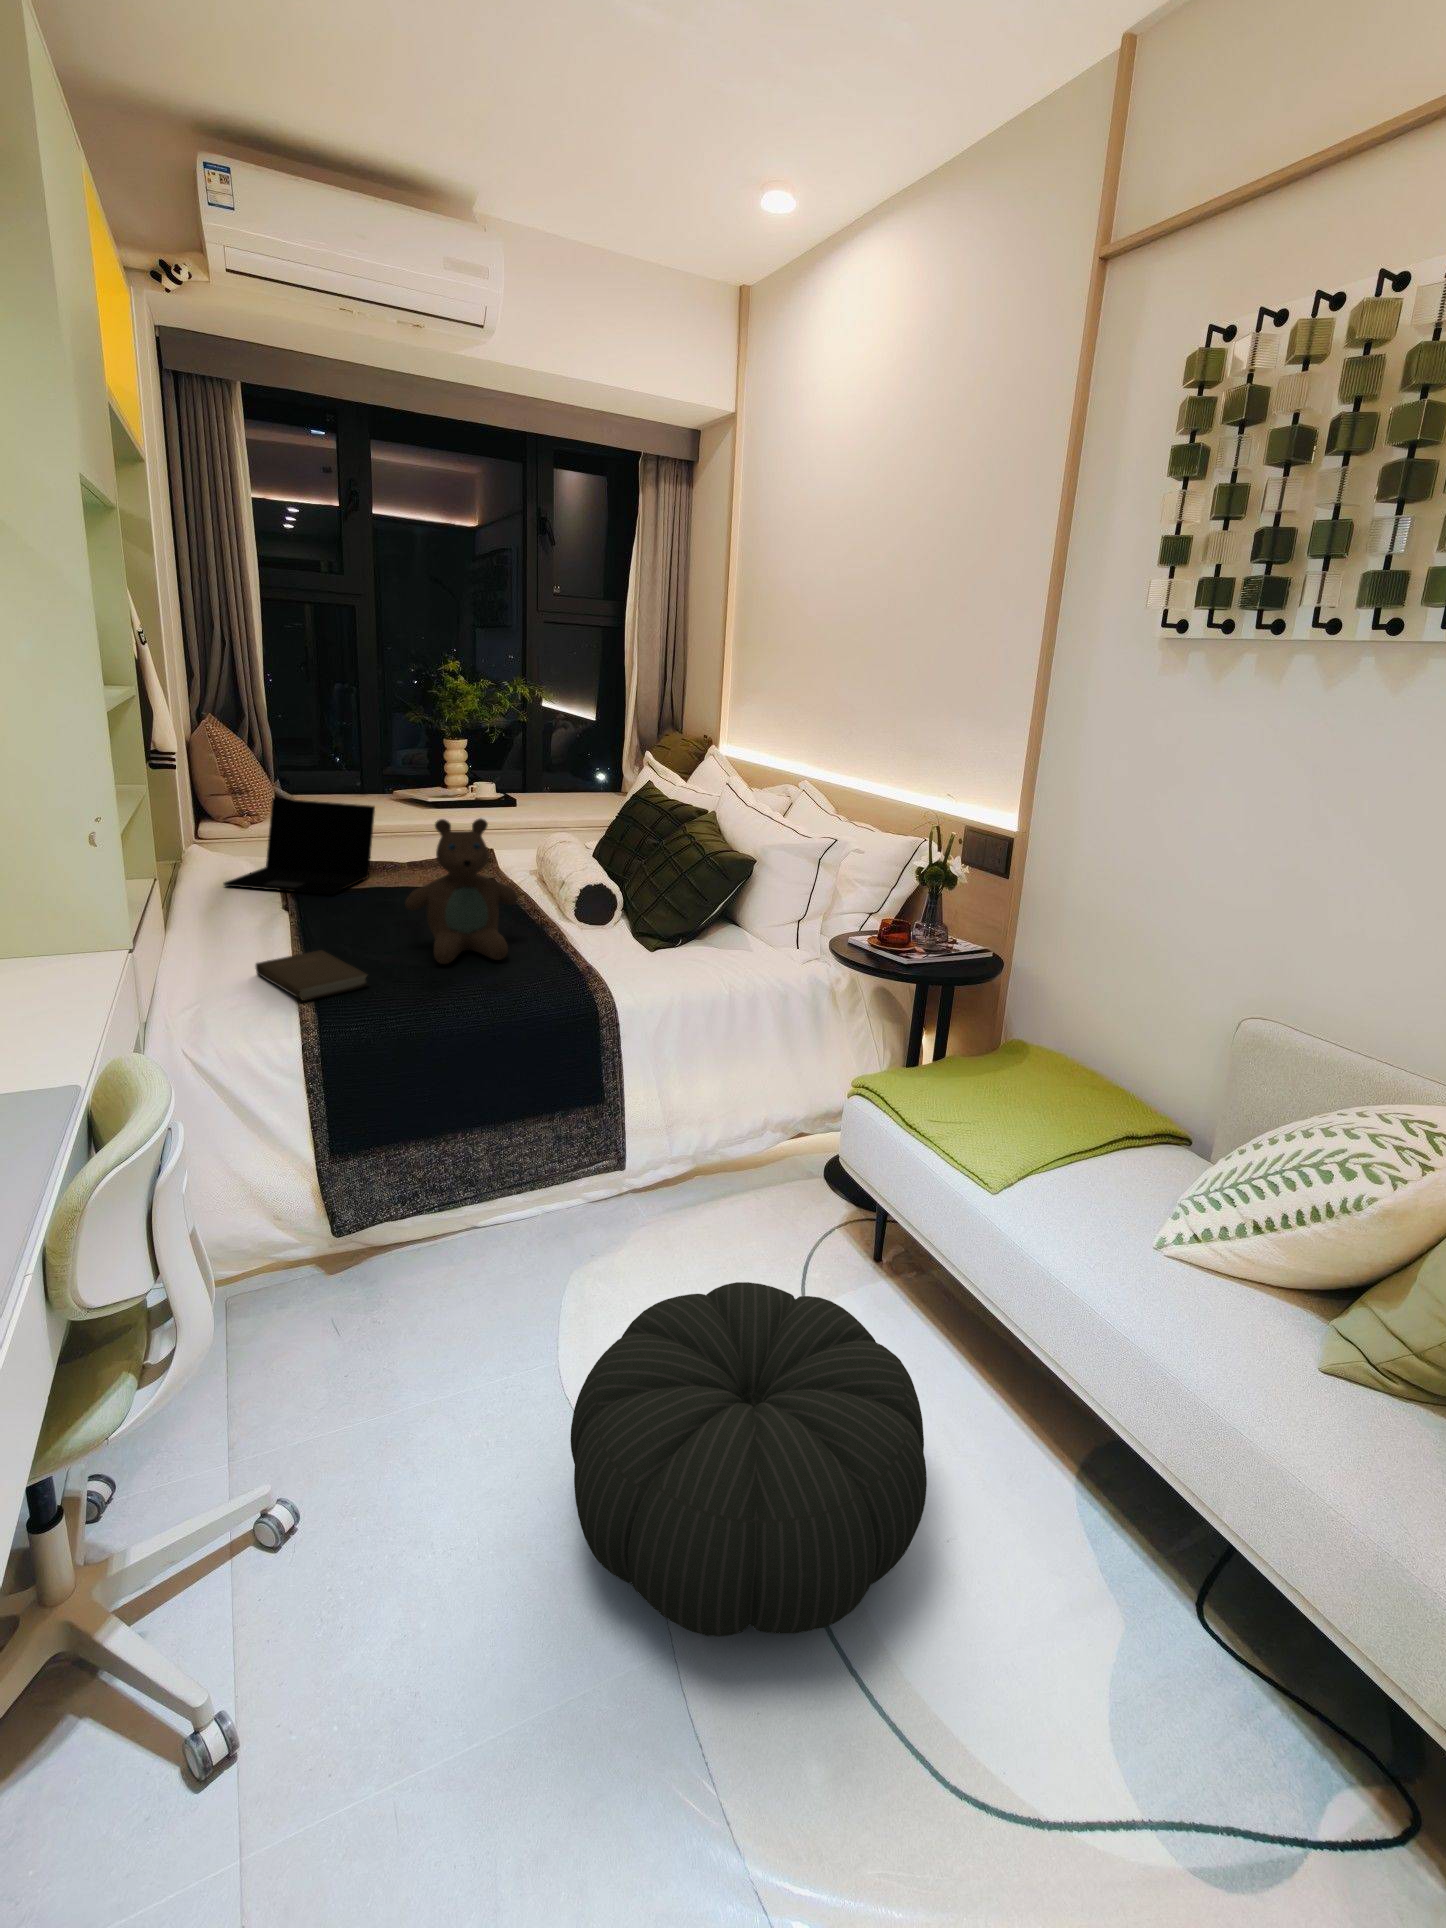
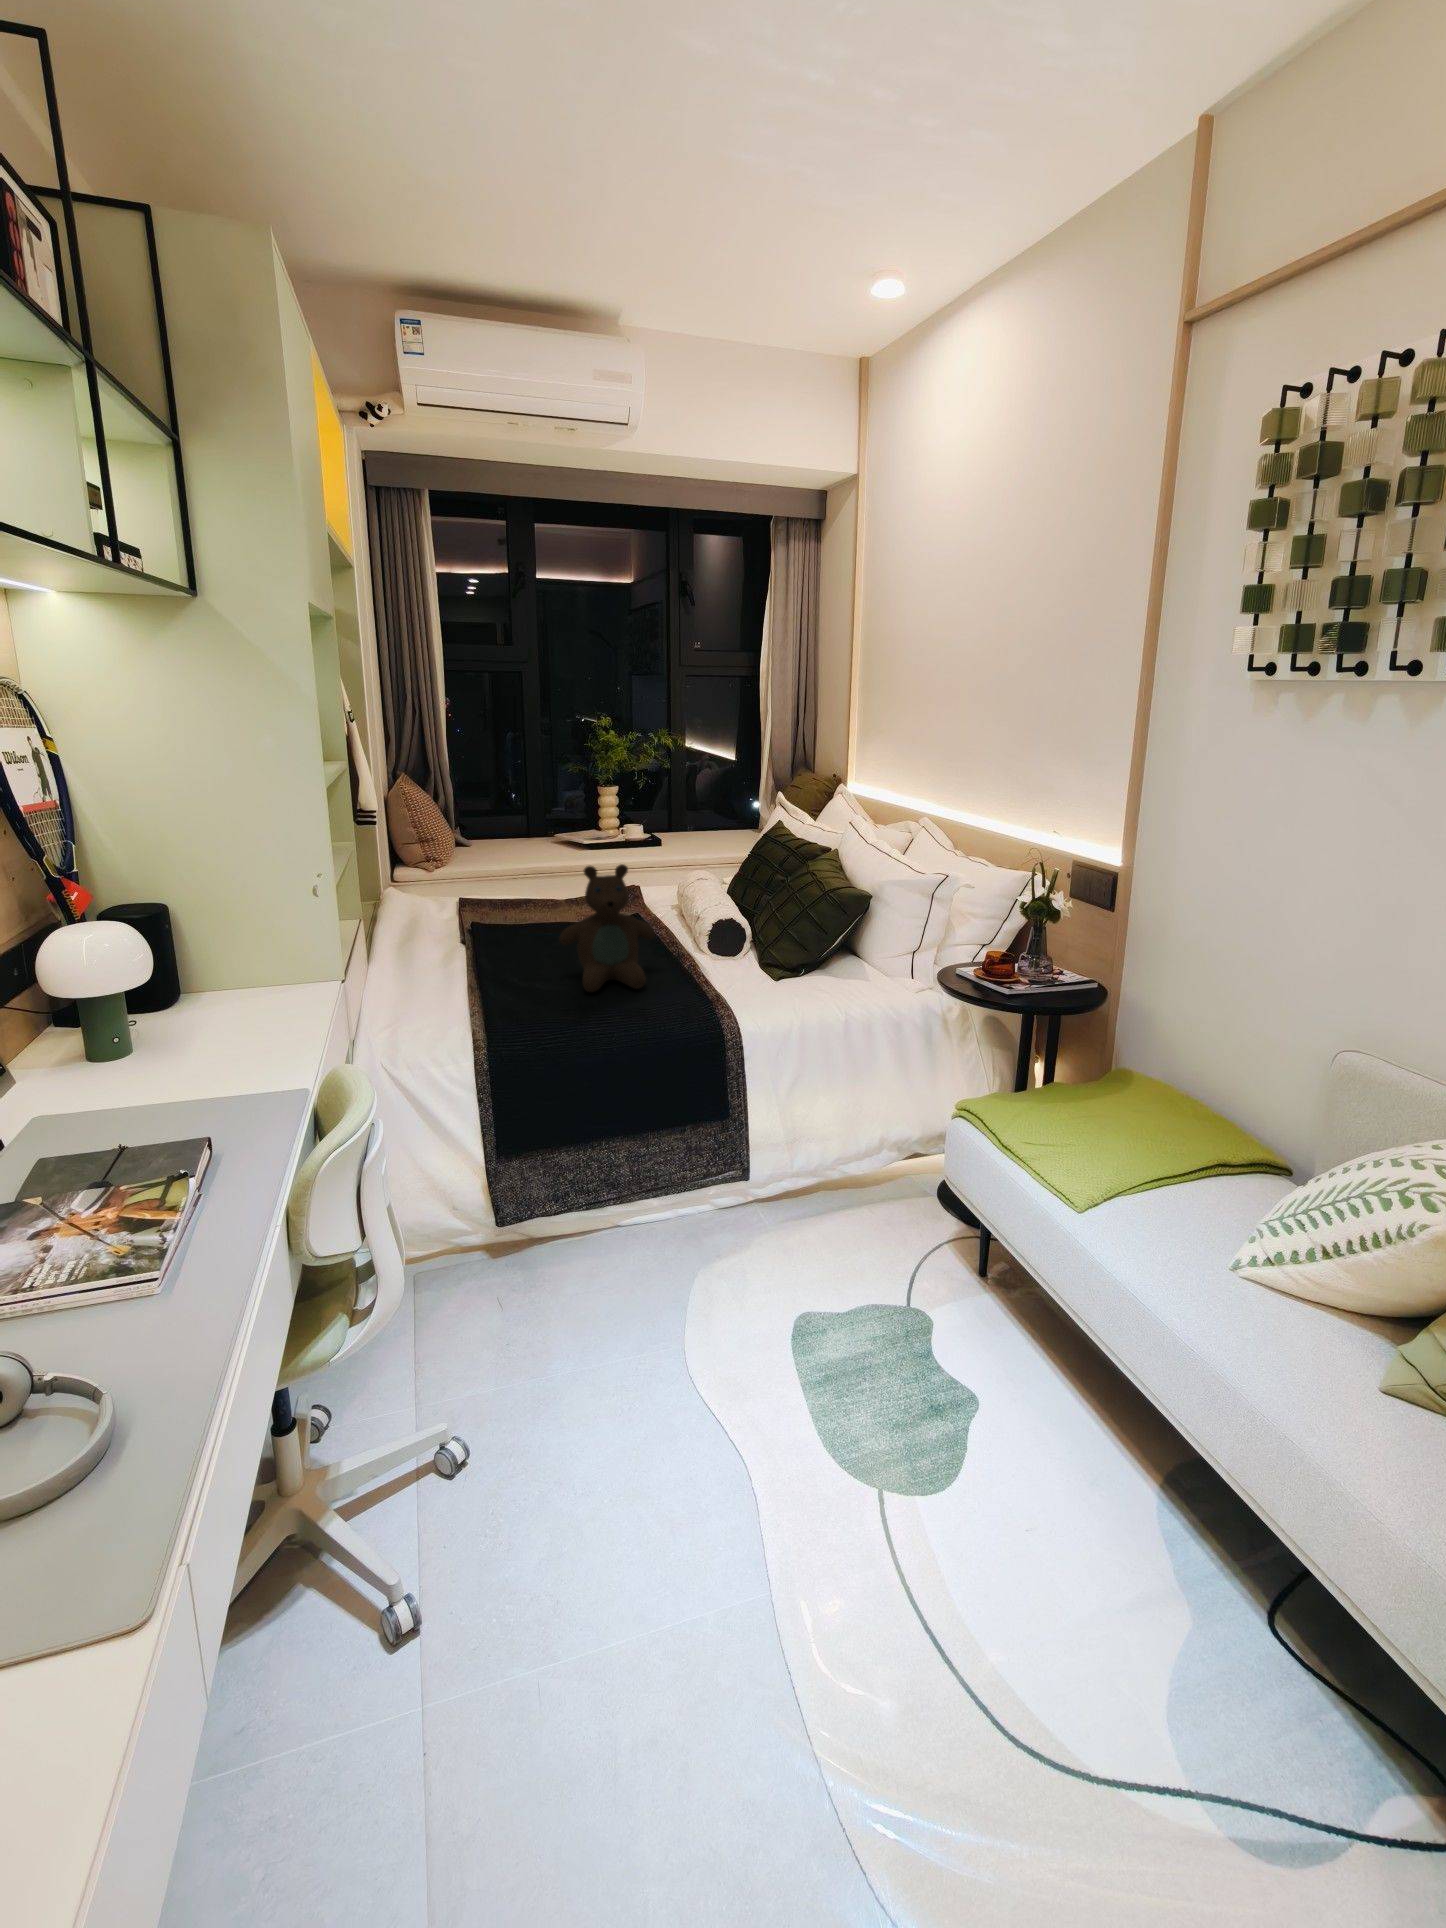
laptop: present [224,798,375,895] -> none [414,846,537,930]
book: present [255,950,368,1001] -> none [438,980,529,1024]
pouf: present [571,1282,927,1636] -> none [688,1282,1001,1588]

